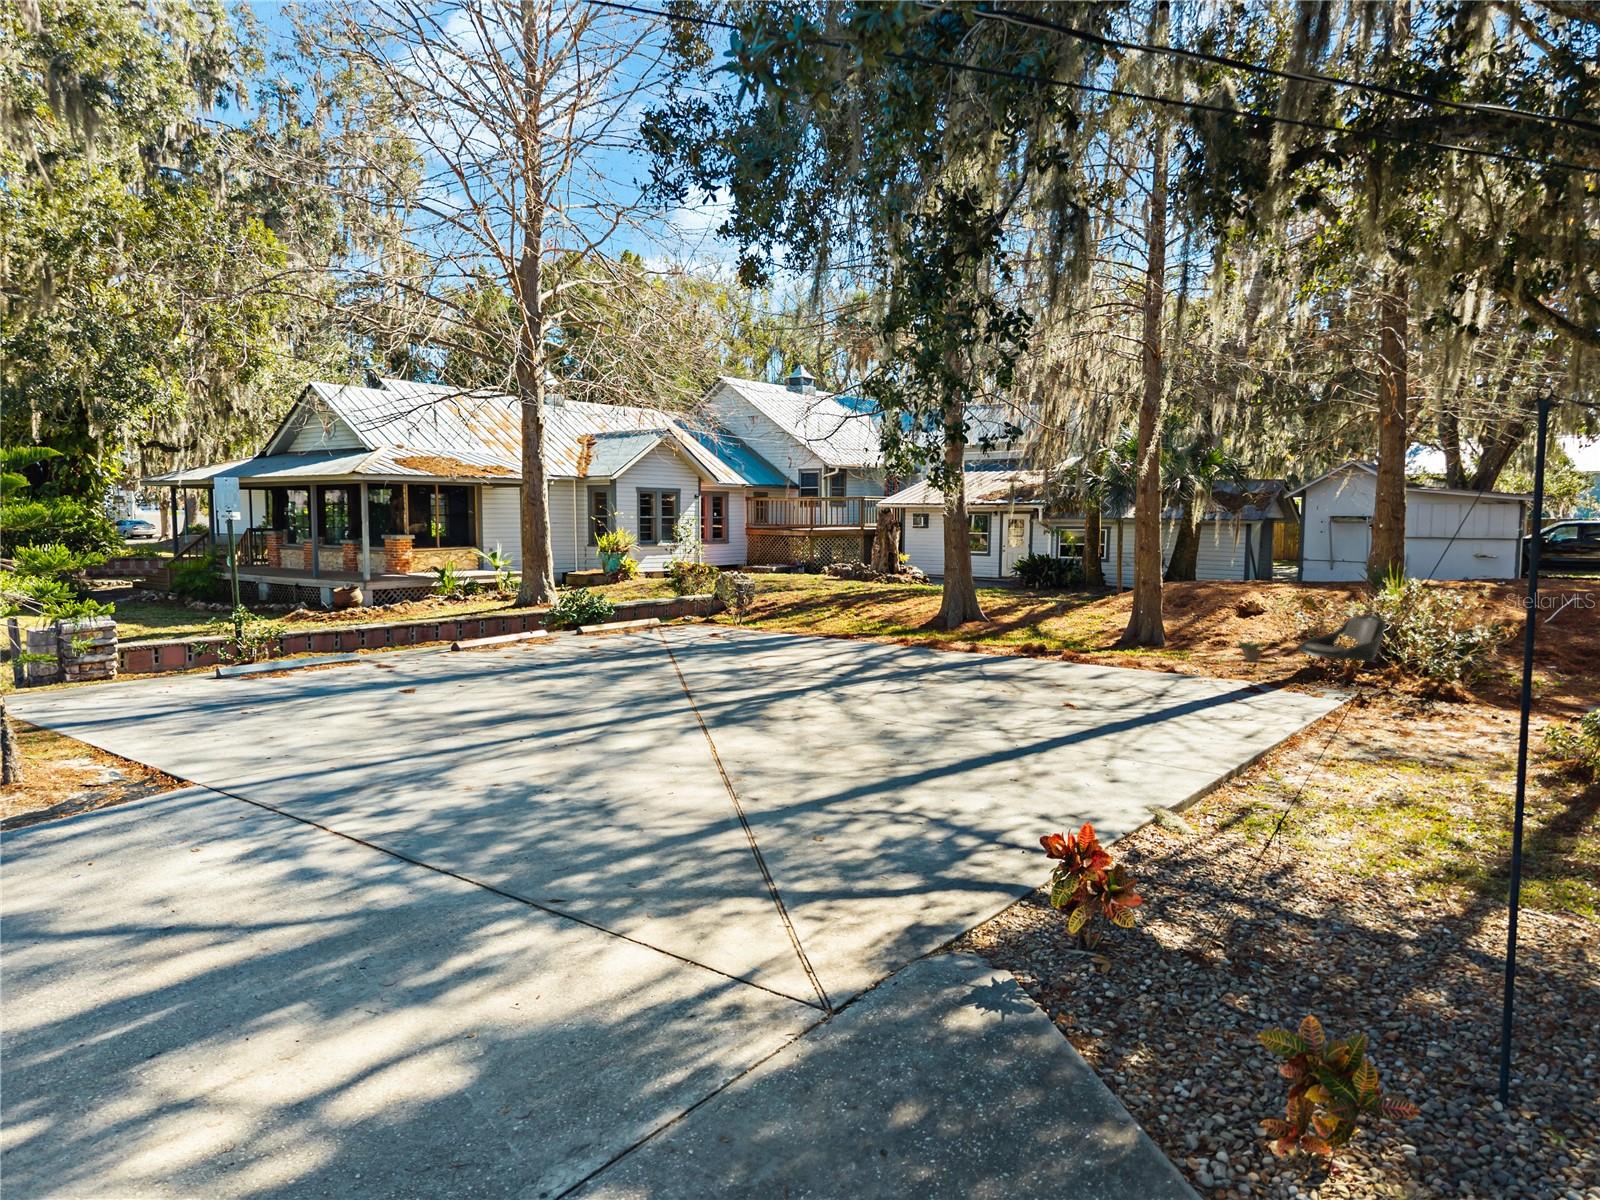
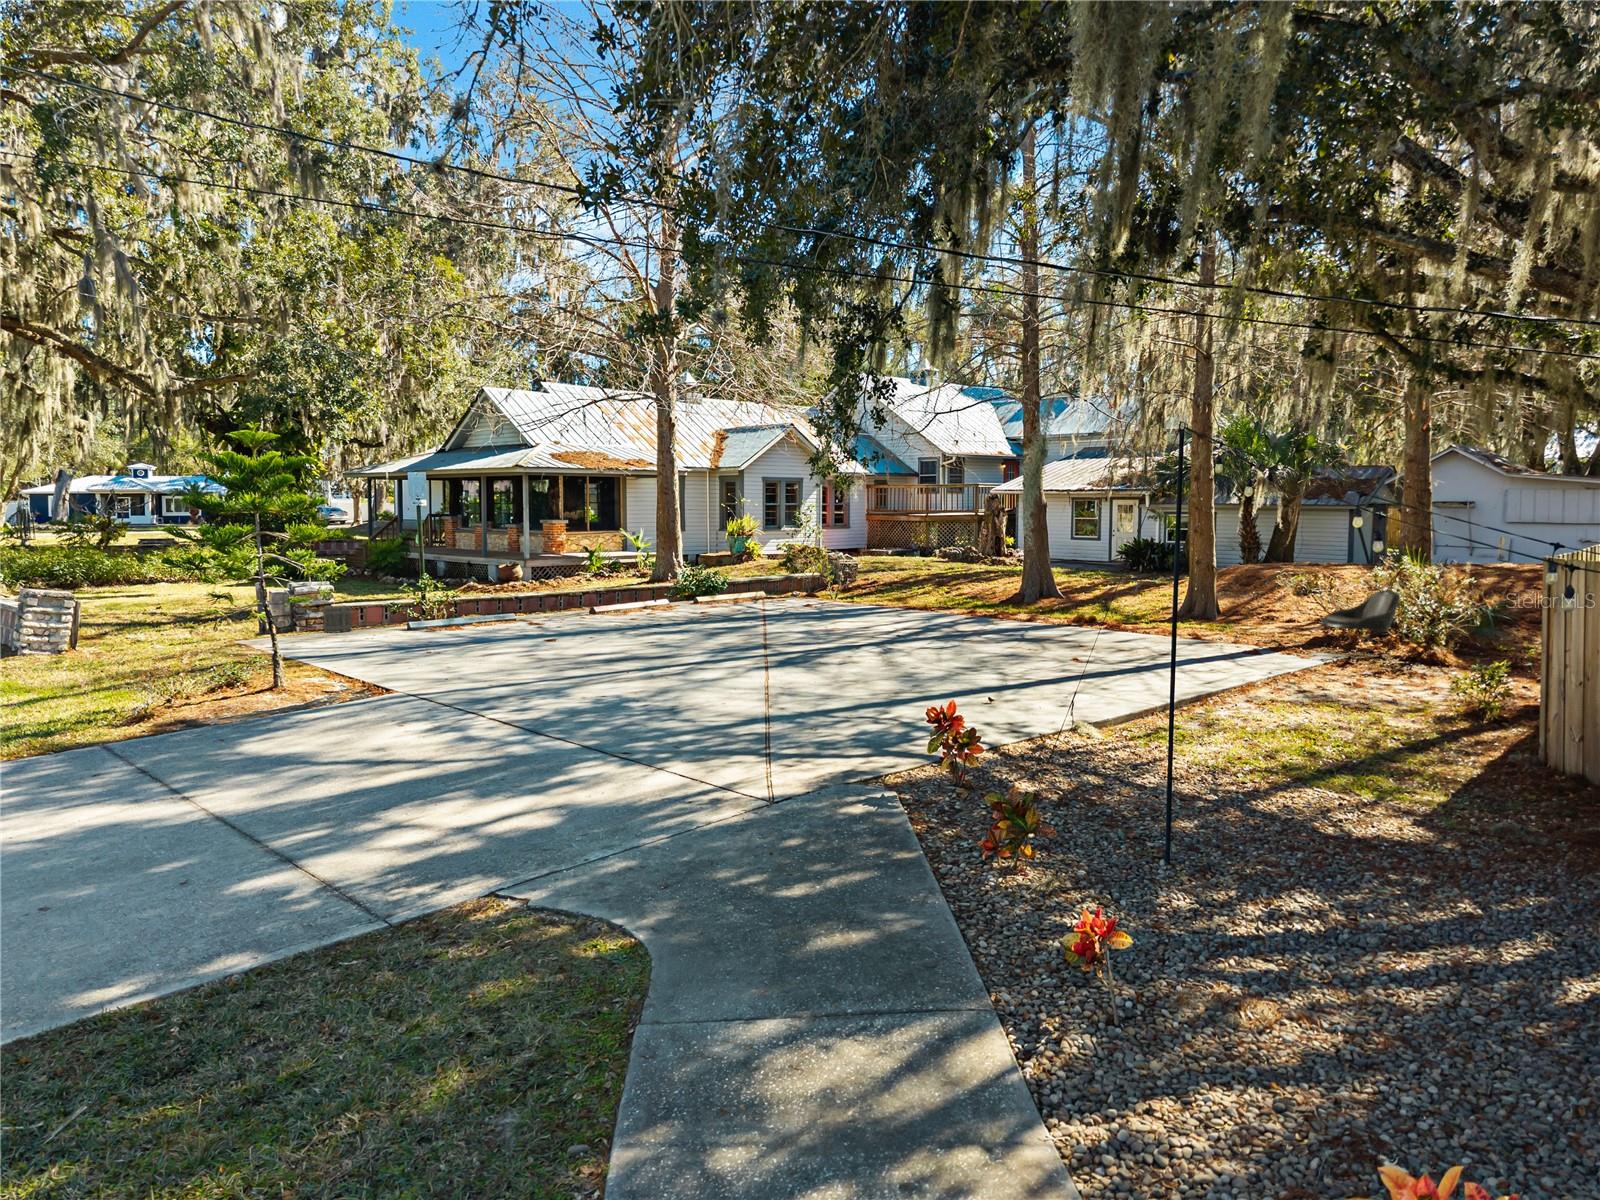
decorative plant: present [1237,640,1266,662] -> none [1280,614,1314,635]
bucket: none [97,648,138,684] -> present [323,606,352,633]

